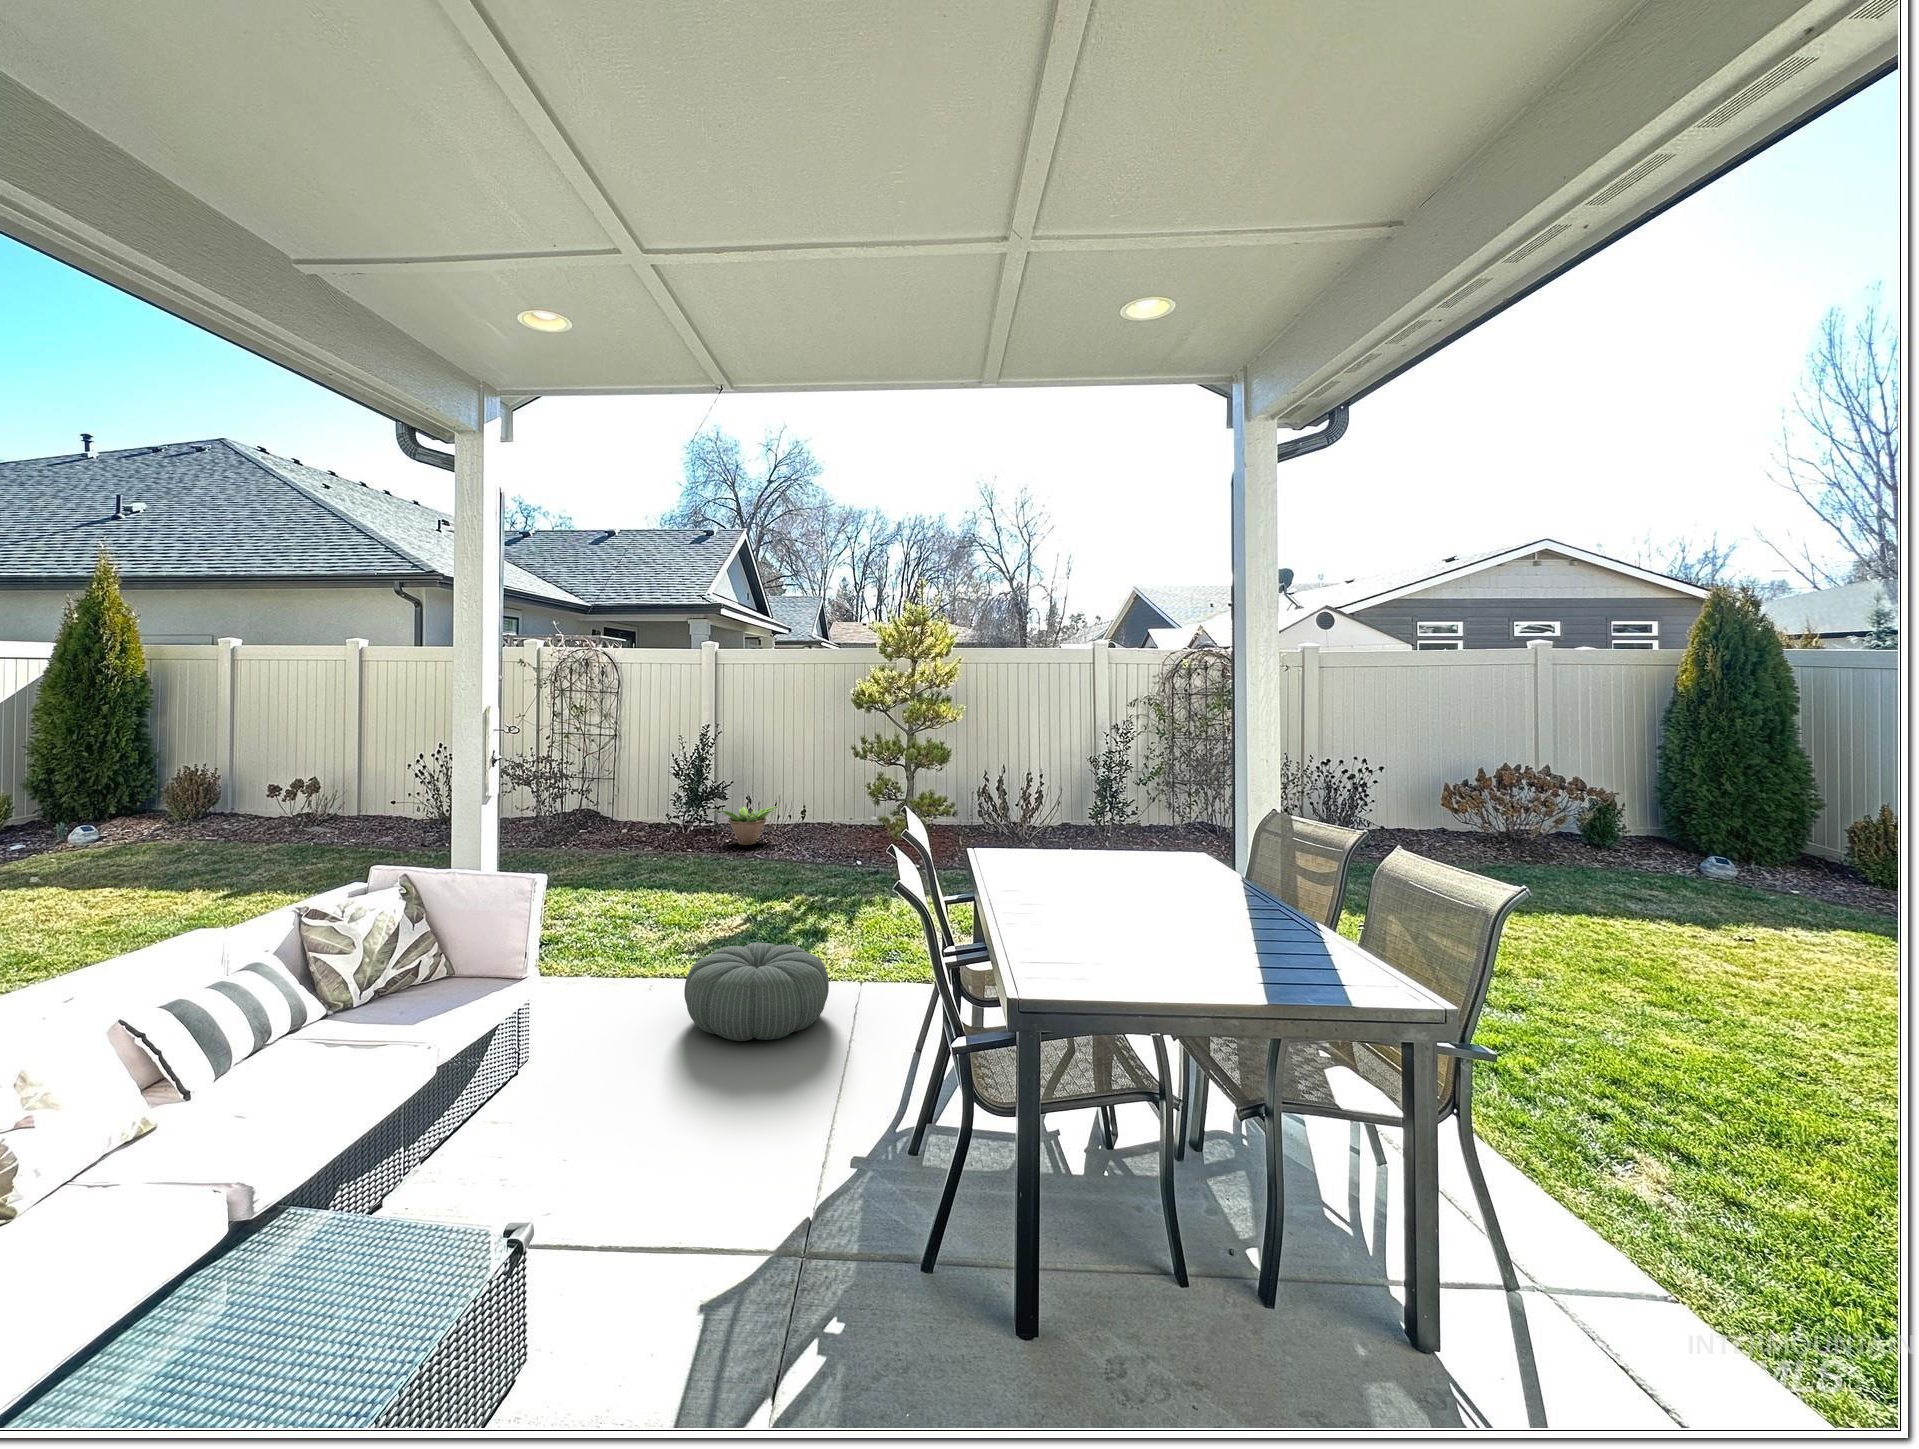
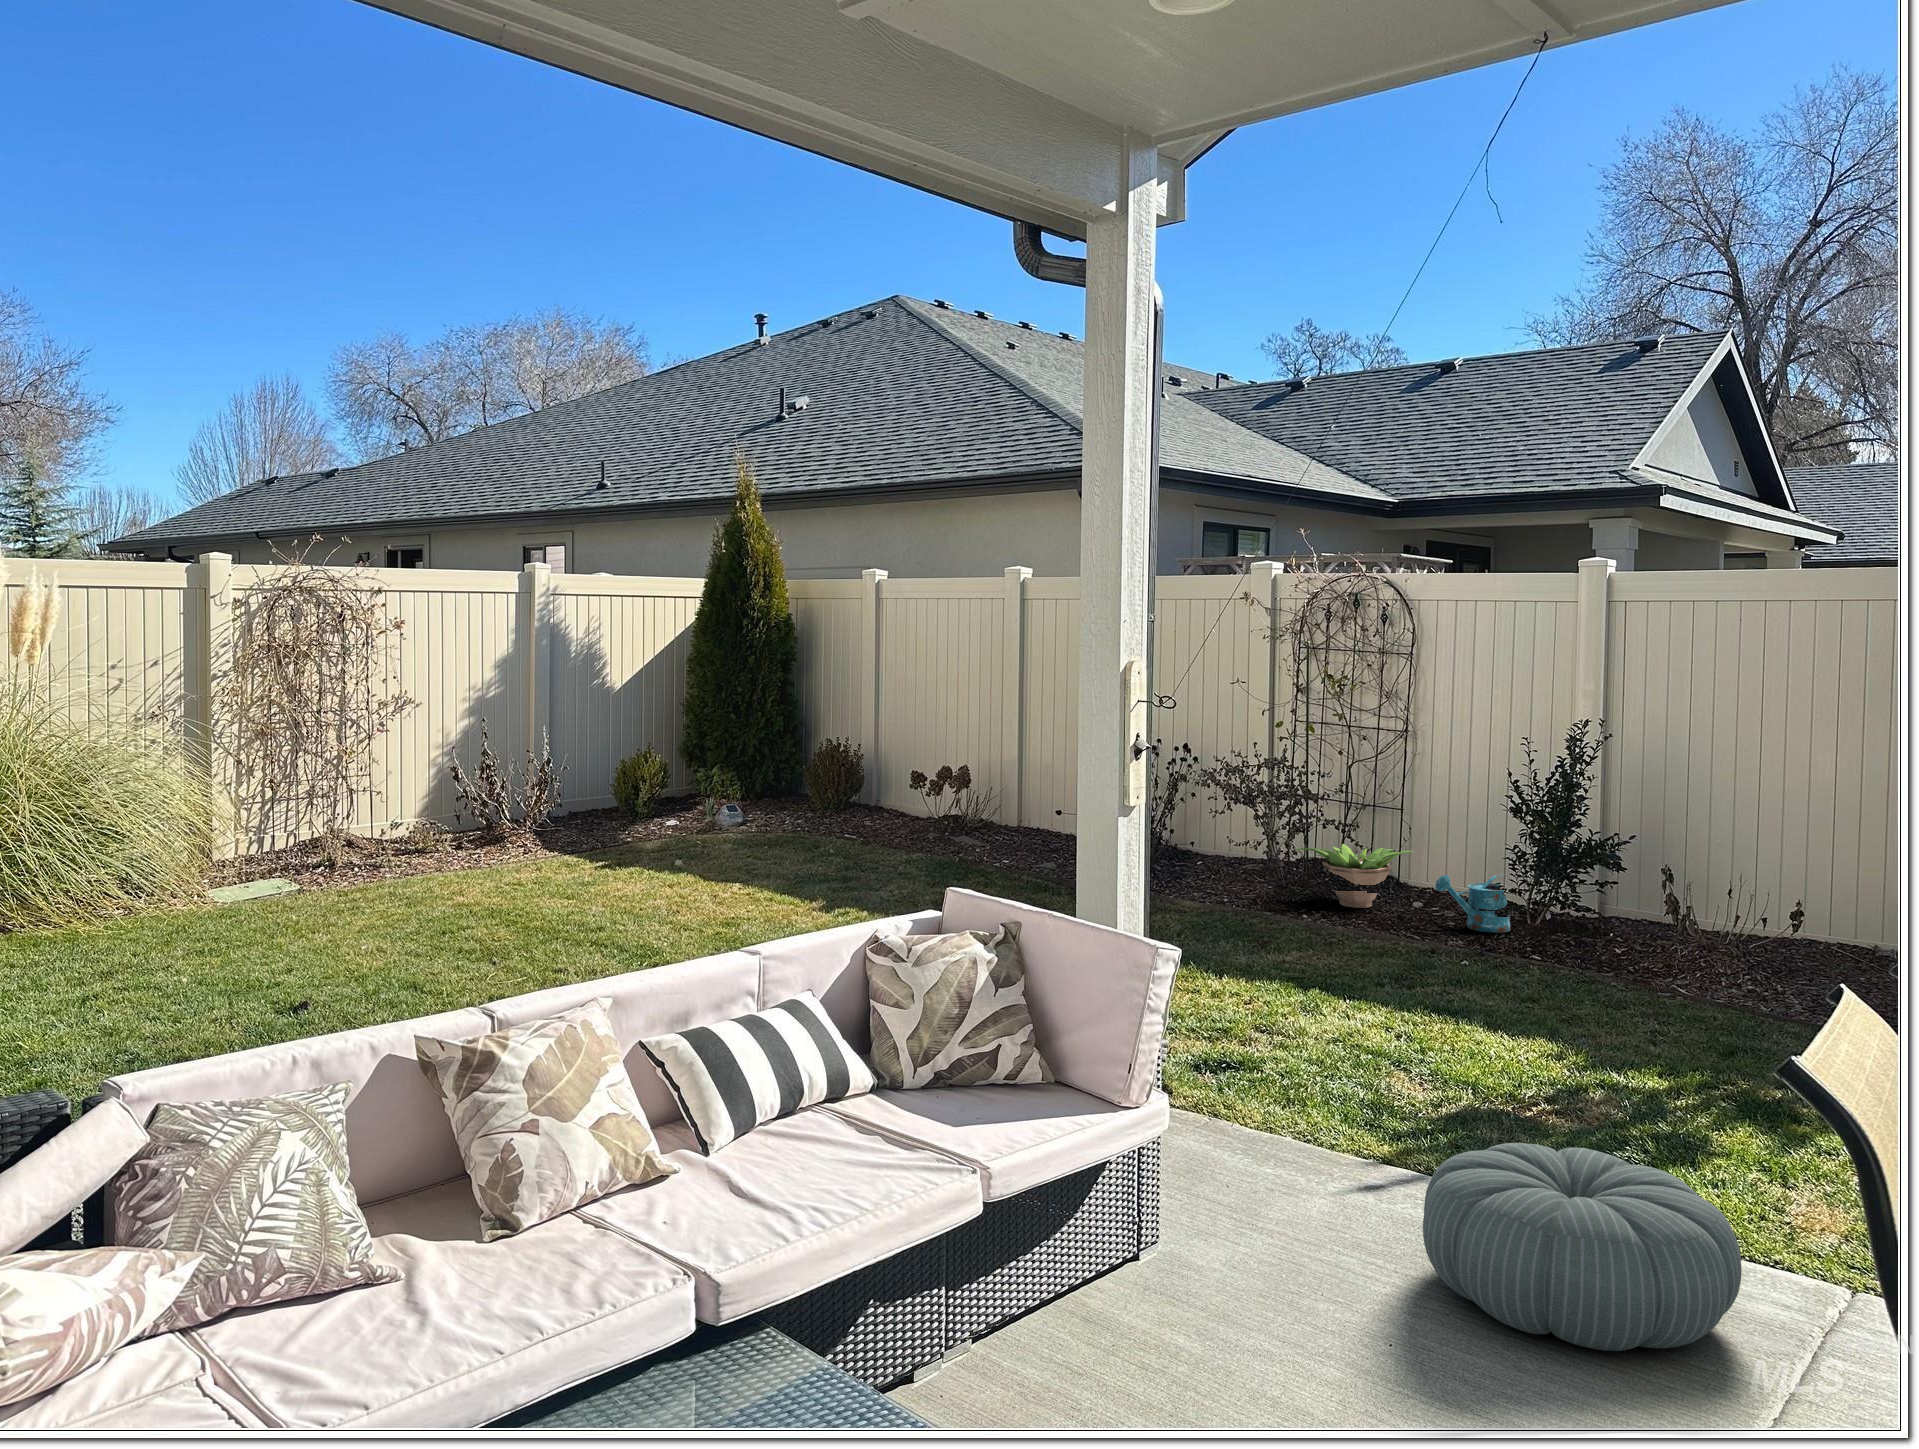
decorative plant: present [714,806,777,845] -> present [1295,844,1413,908]
watering can: none [637,810,678,843] -> present [1436,874,1510,933]

